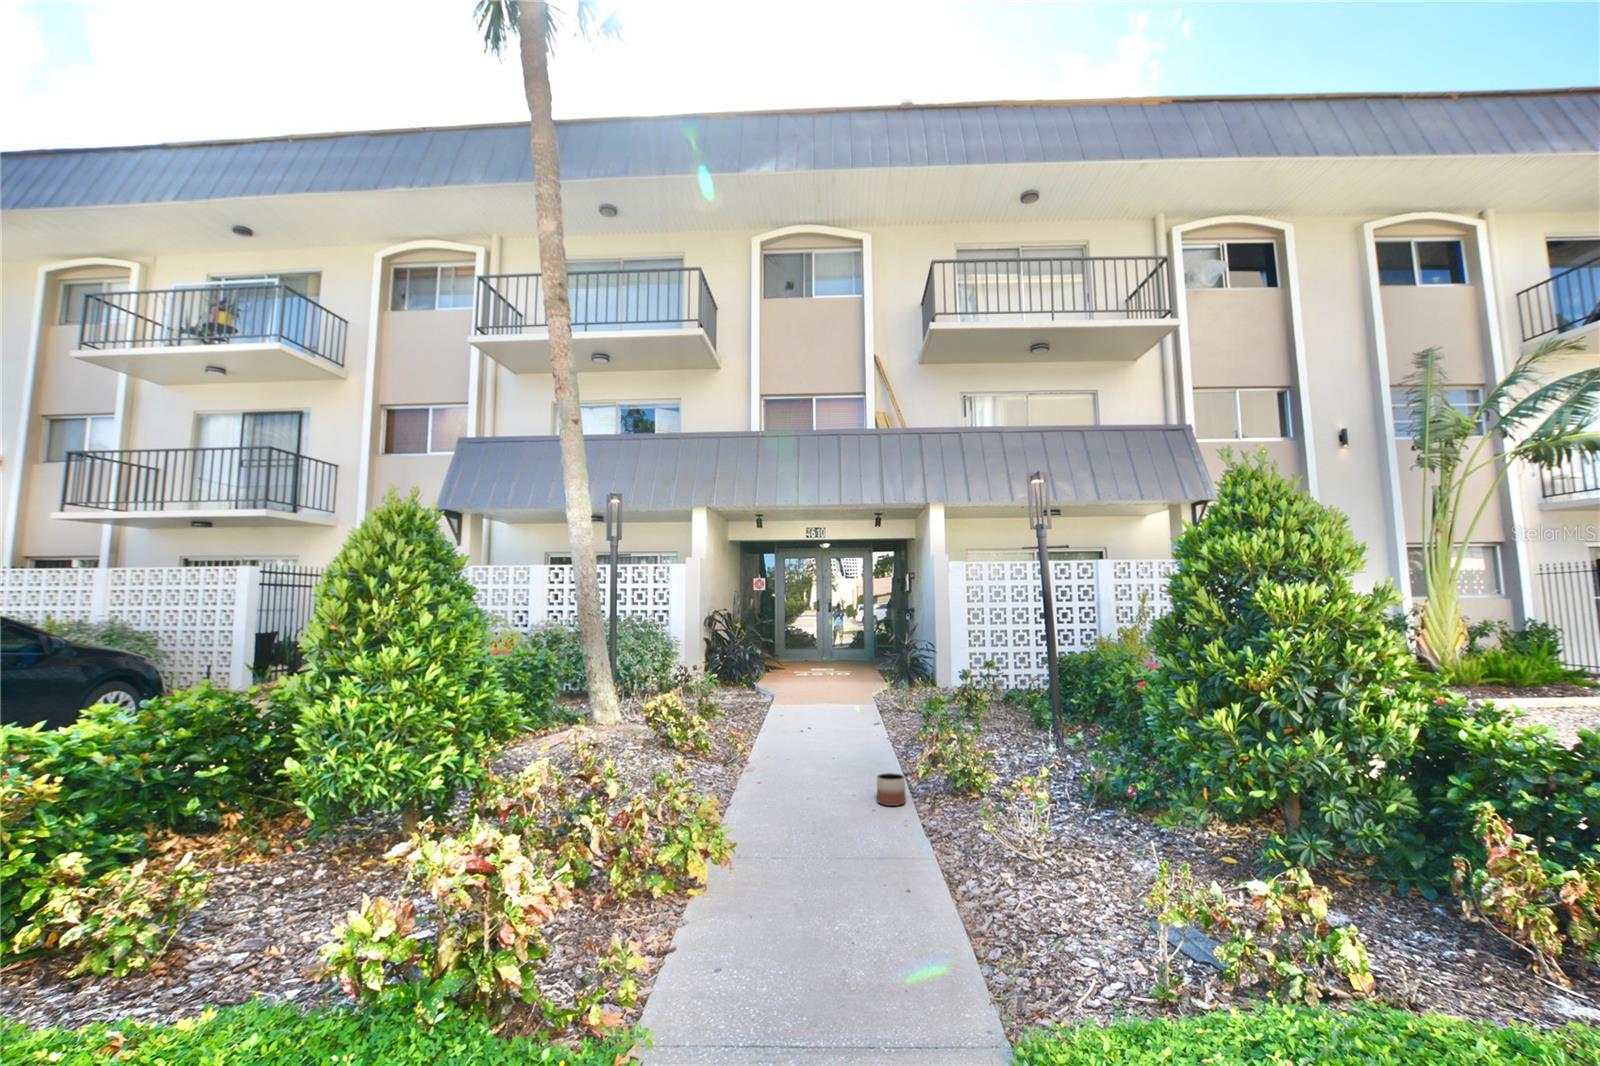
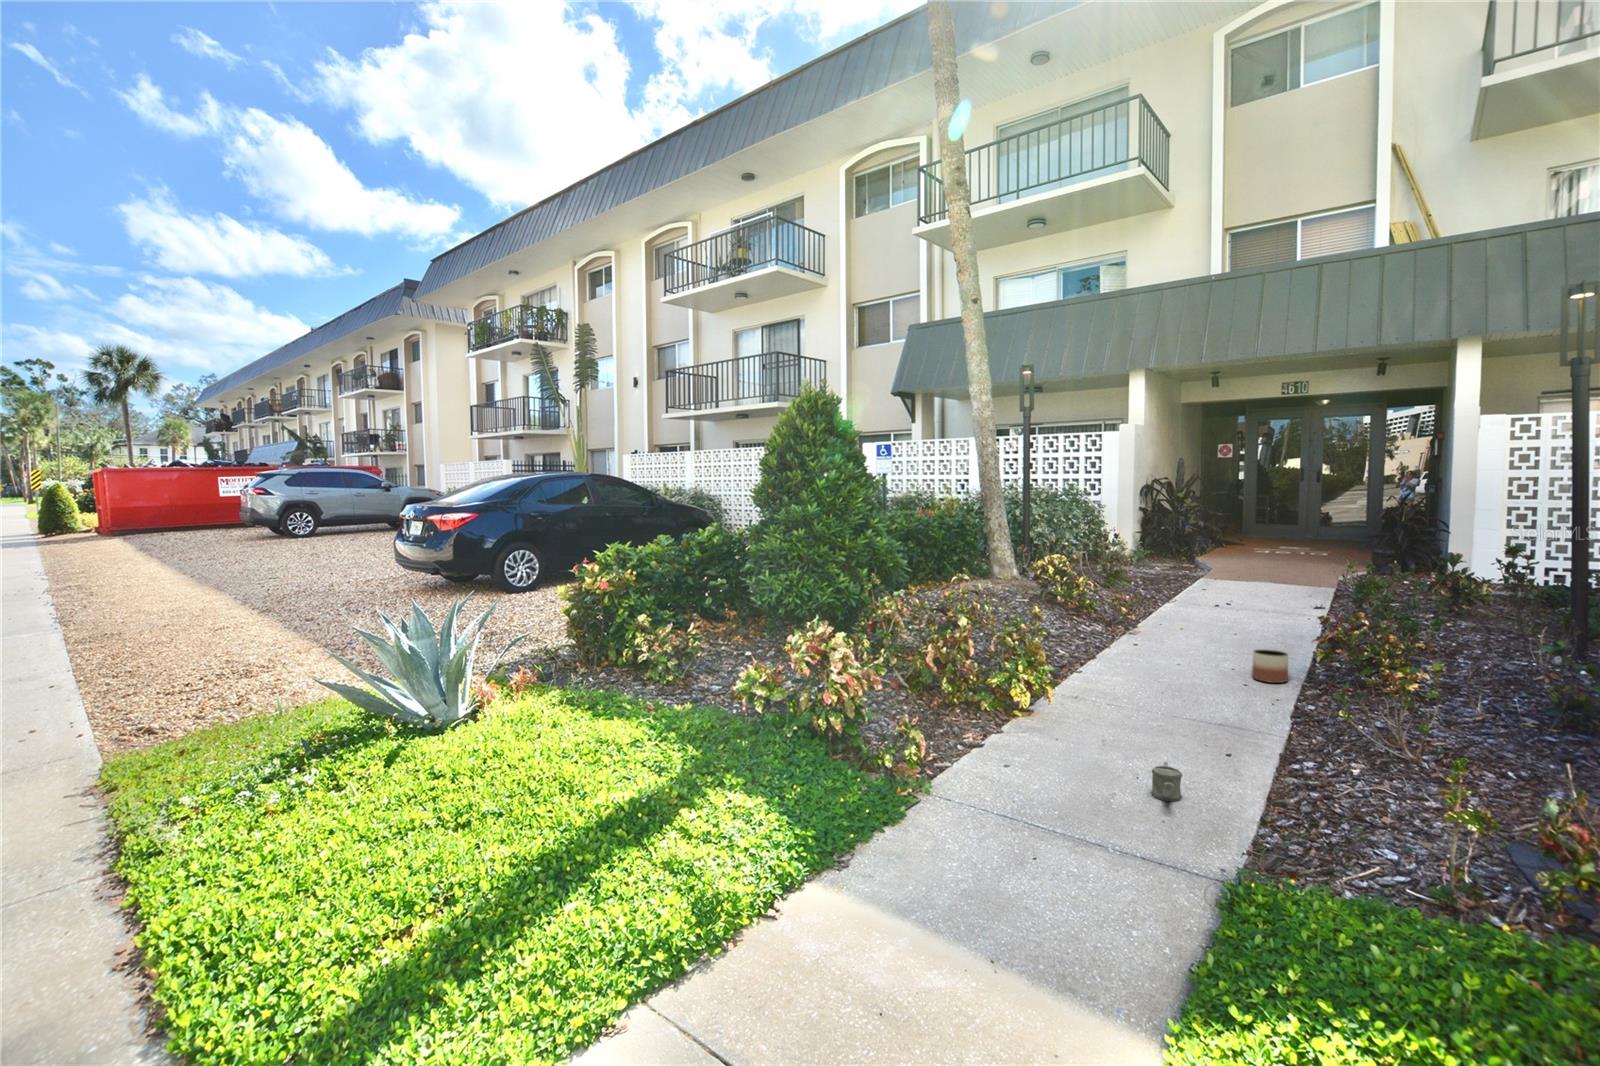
watering can: none [893,925,931,973] -> present [1151,762,1182,802]

